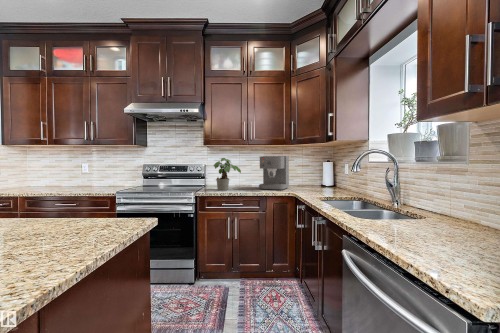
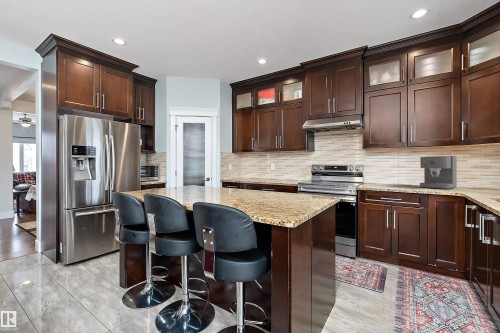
potted plant: present [214,158,241,190] -> none [372,159,400,187]

